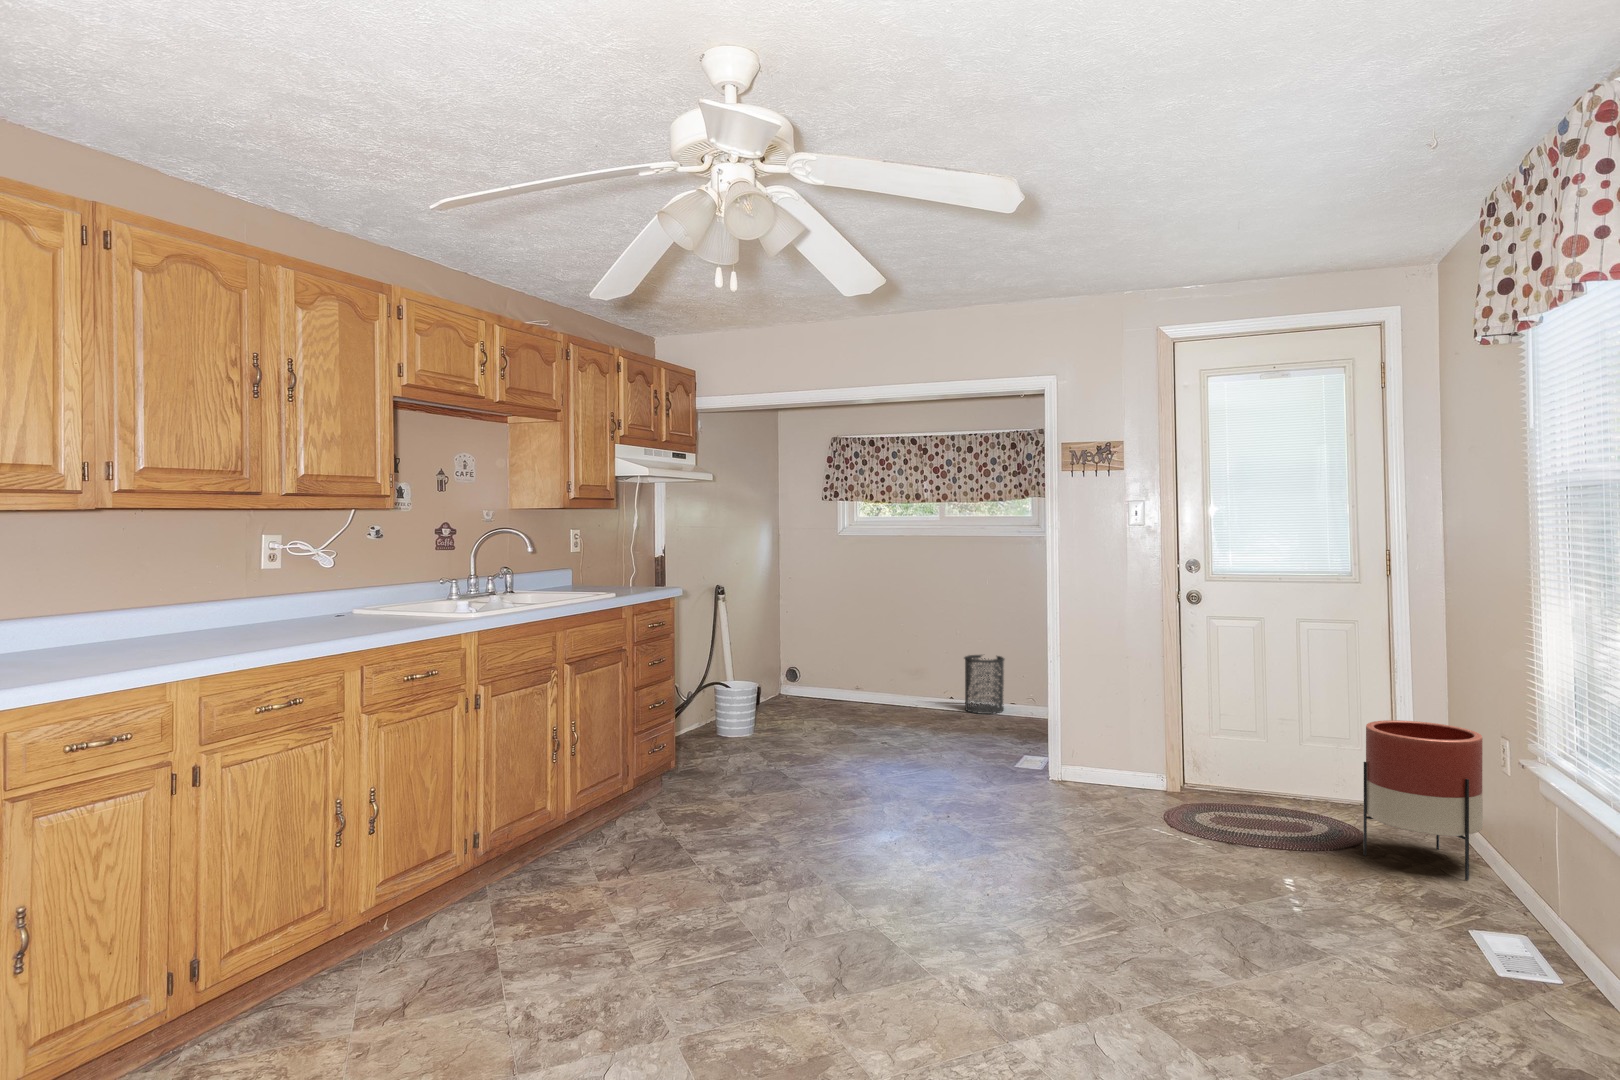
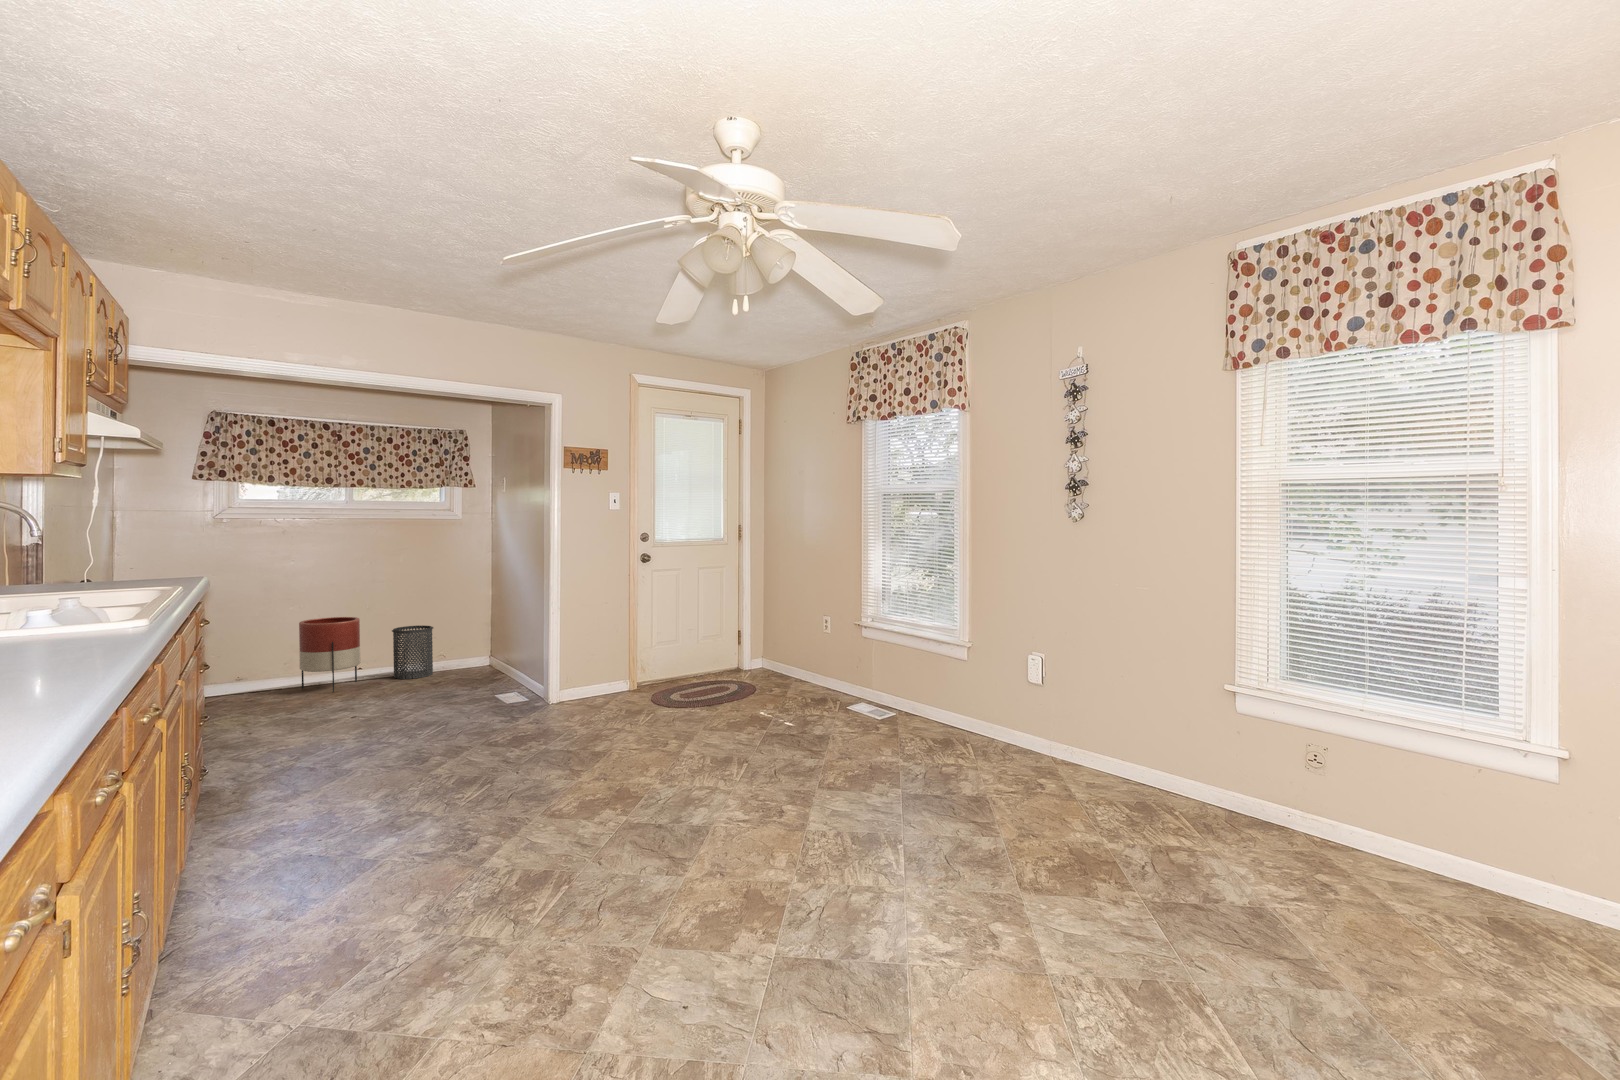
planter: present [1363,720,1483,880] -> present [299,617,360,692]

